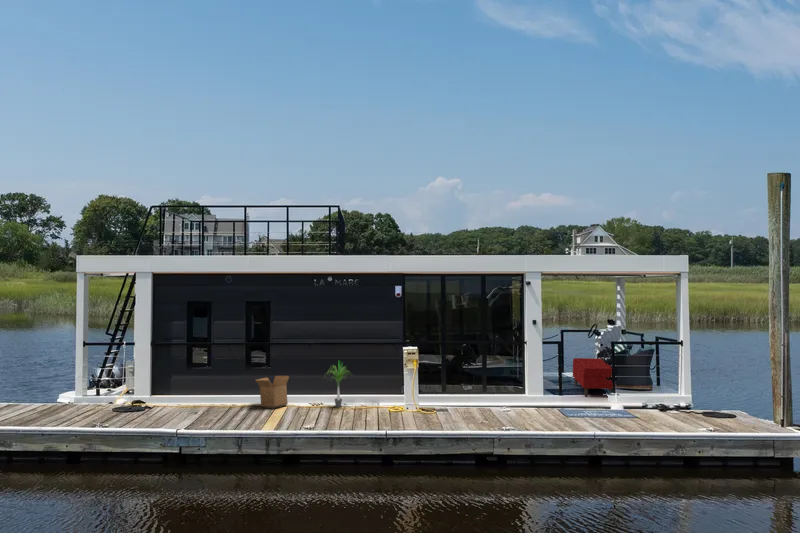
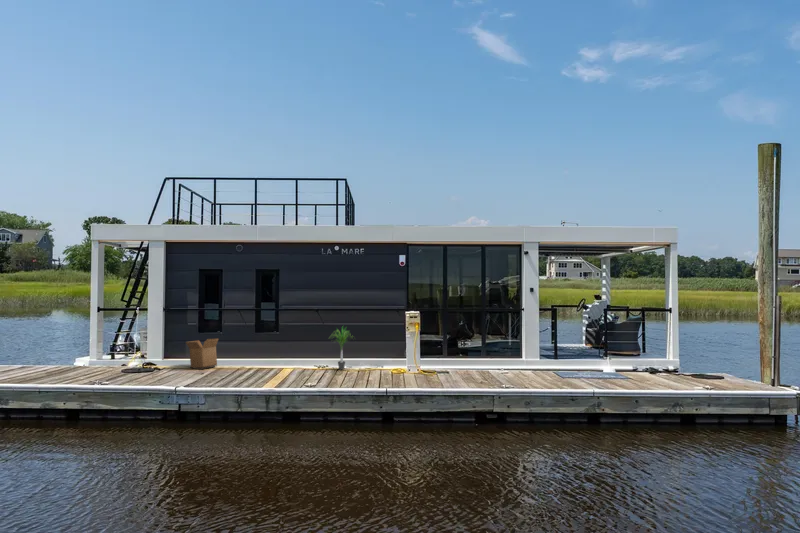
bench: present [573,358,613,397] -> none [563,328,605,364]
cardboard box: present [256,376,289,409] -> present [186,338,218,369]

